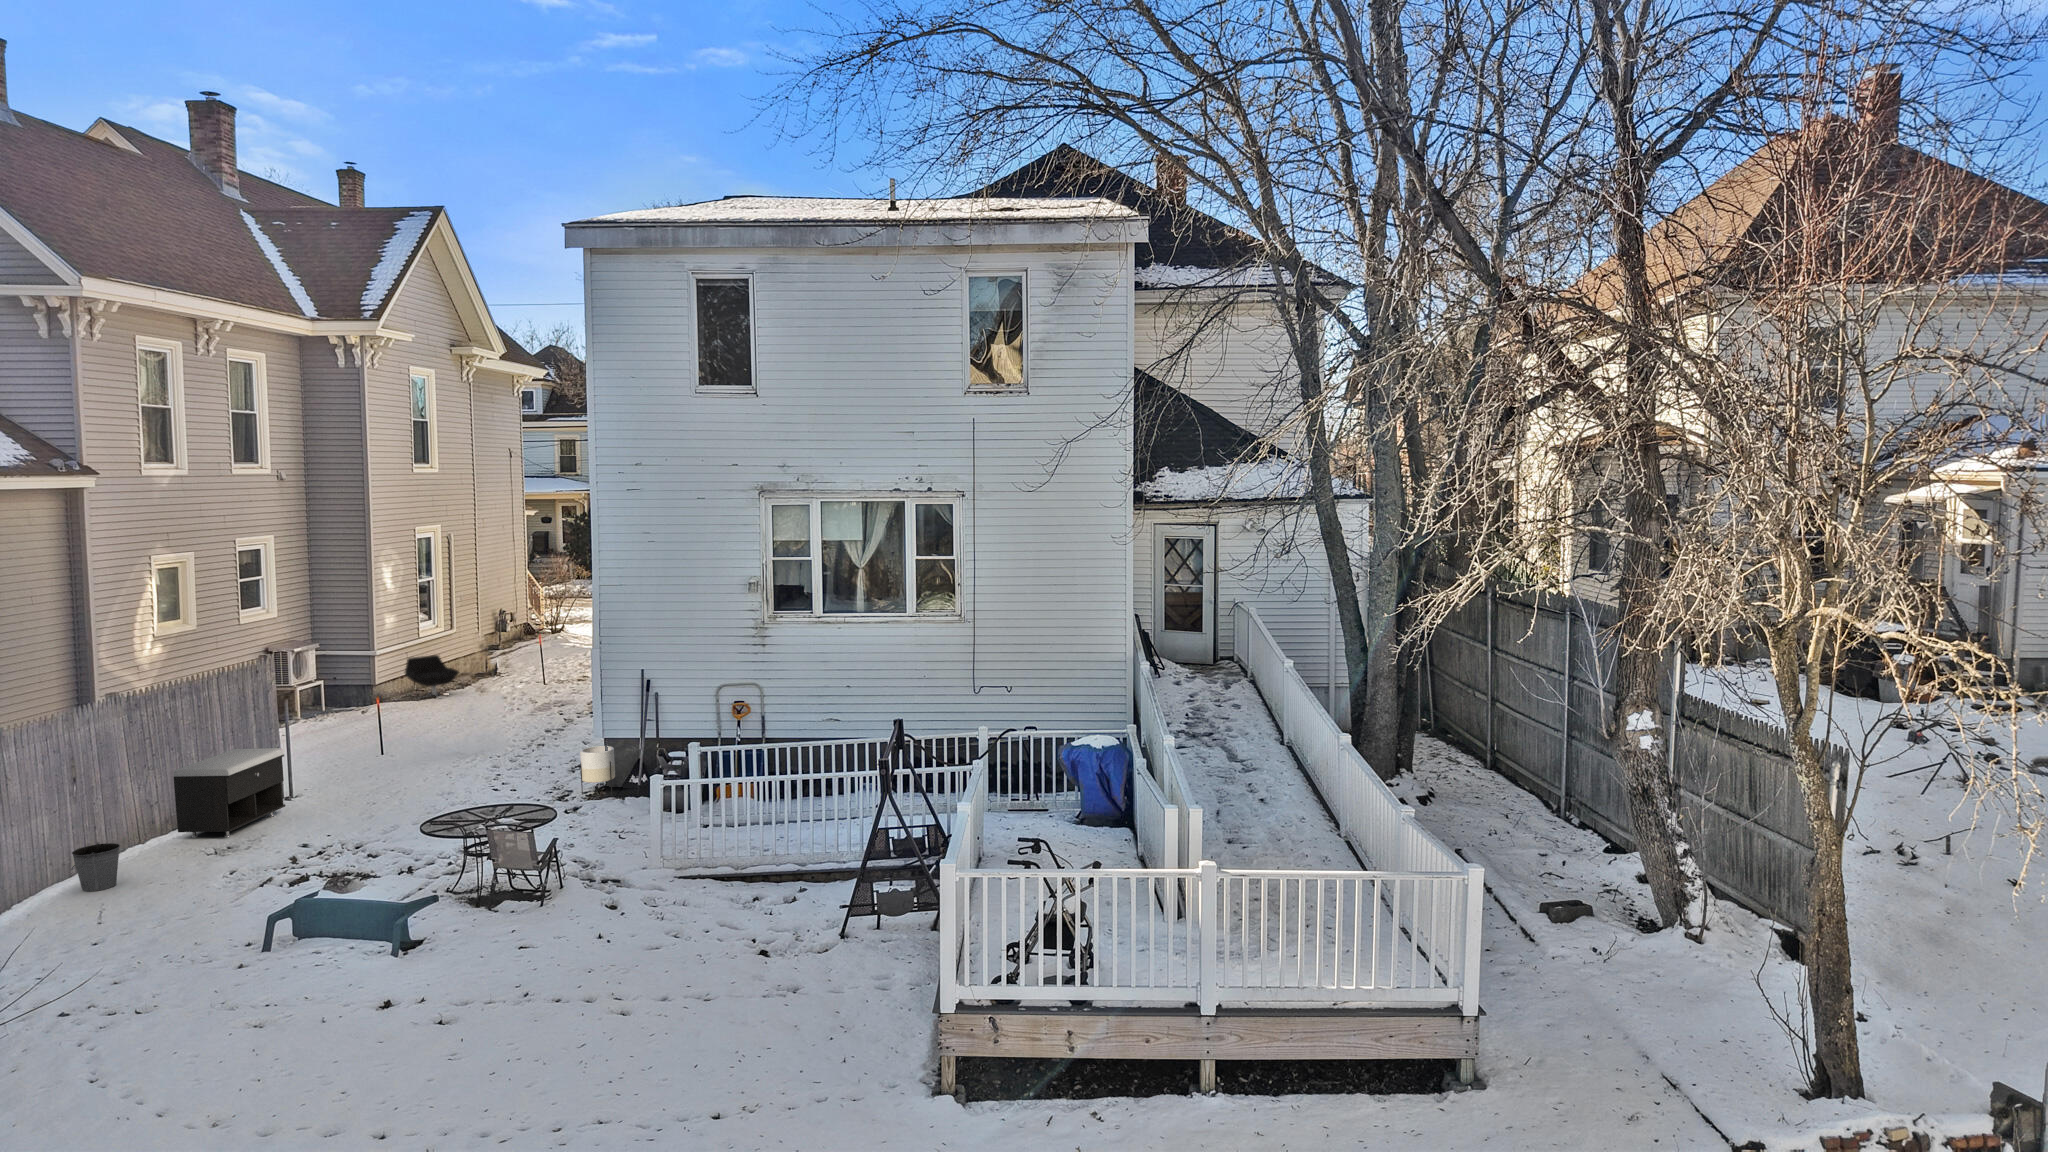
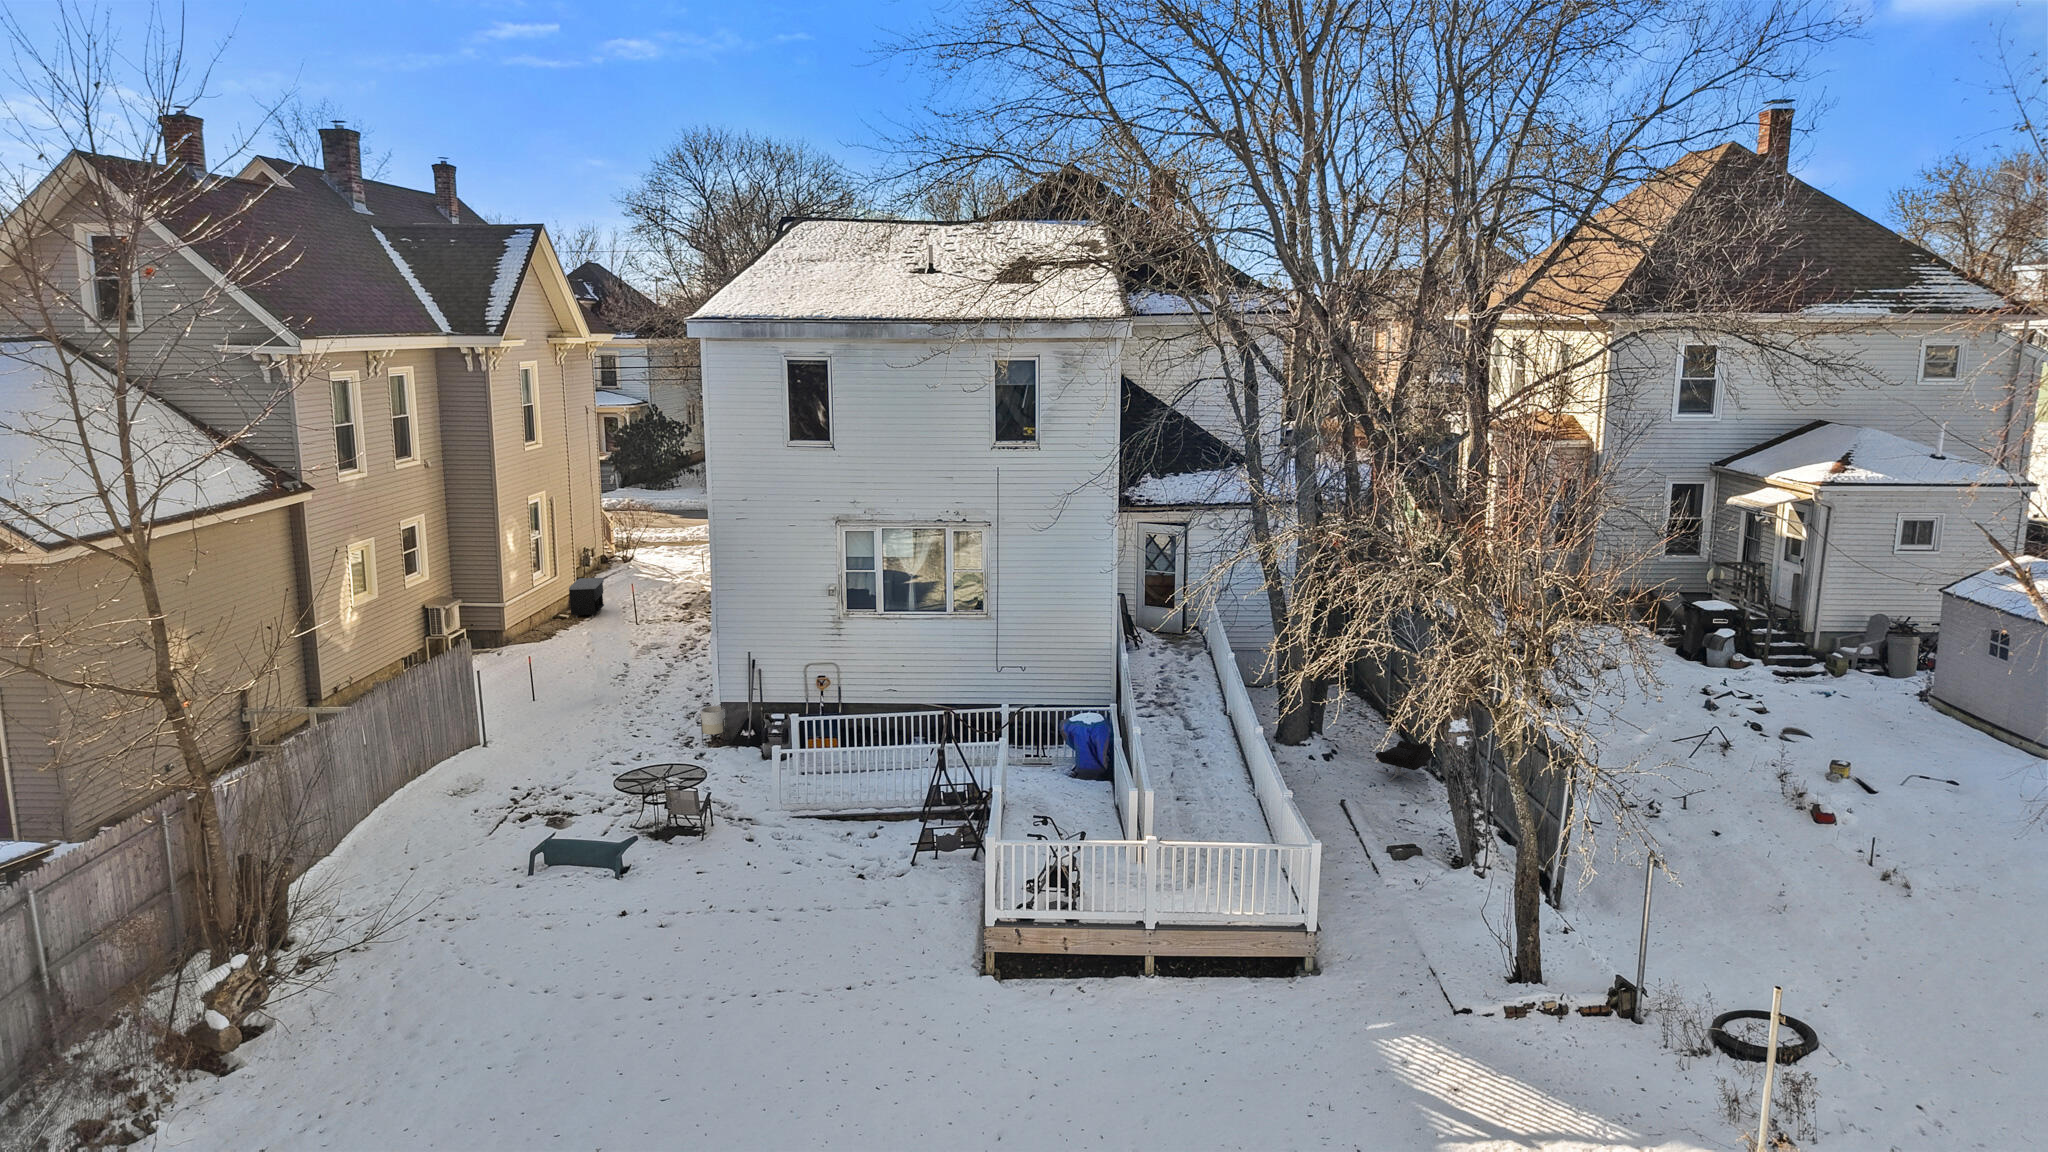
lounge chair: present [405,655,459,697] -> present [1376,741,1433,782]
storage bench: present [174,748,285,837] -> present [569,578,604,618]
bucket: present [71,843,120,891] -> none [372,789,403,824]

